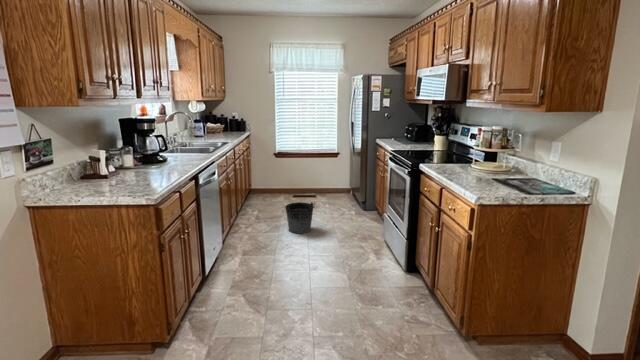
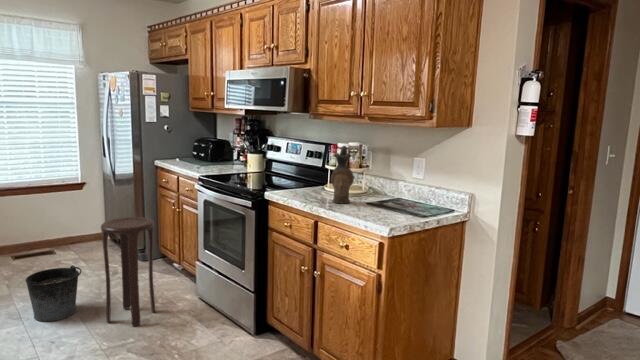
ceramic pitcher: none [461,129,482,177] -> present [331,146,354,203]
stool: none [322,175,355,247] -> present [101,217,155,326]

